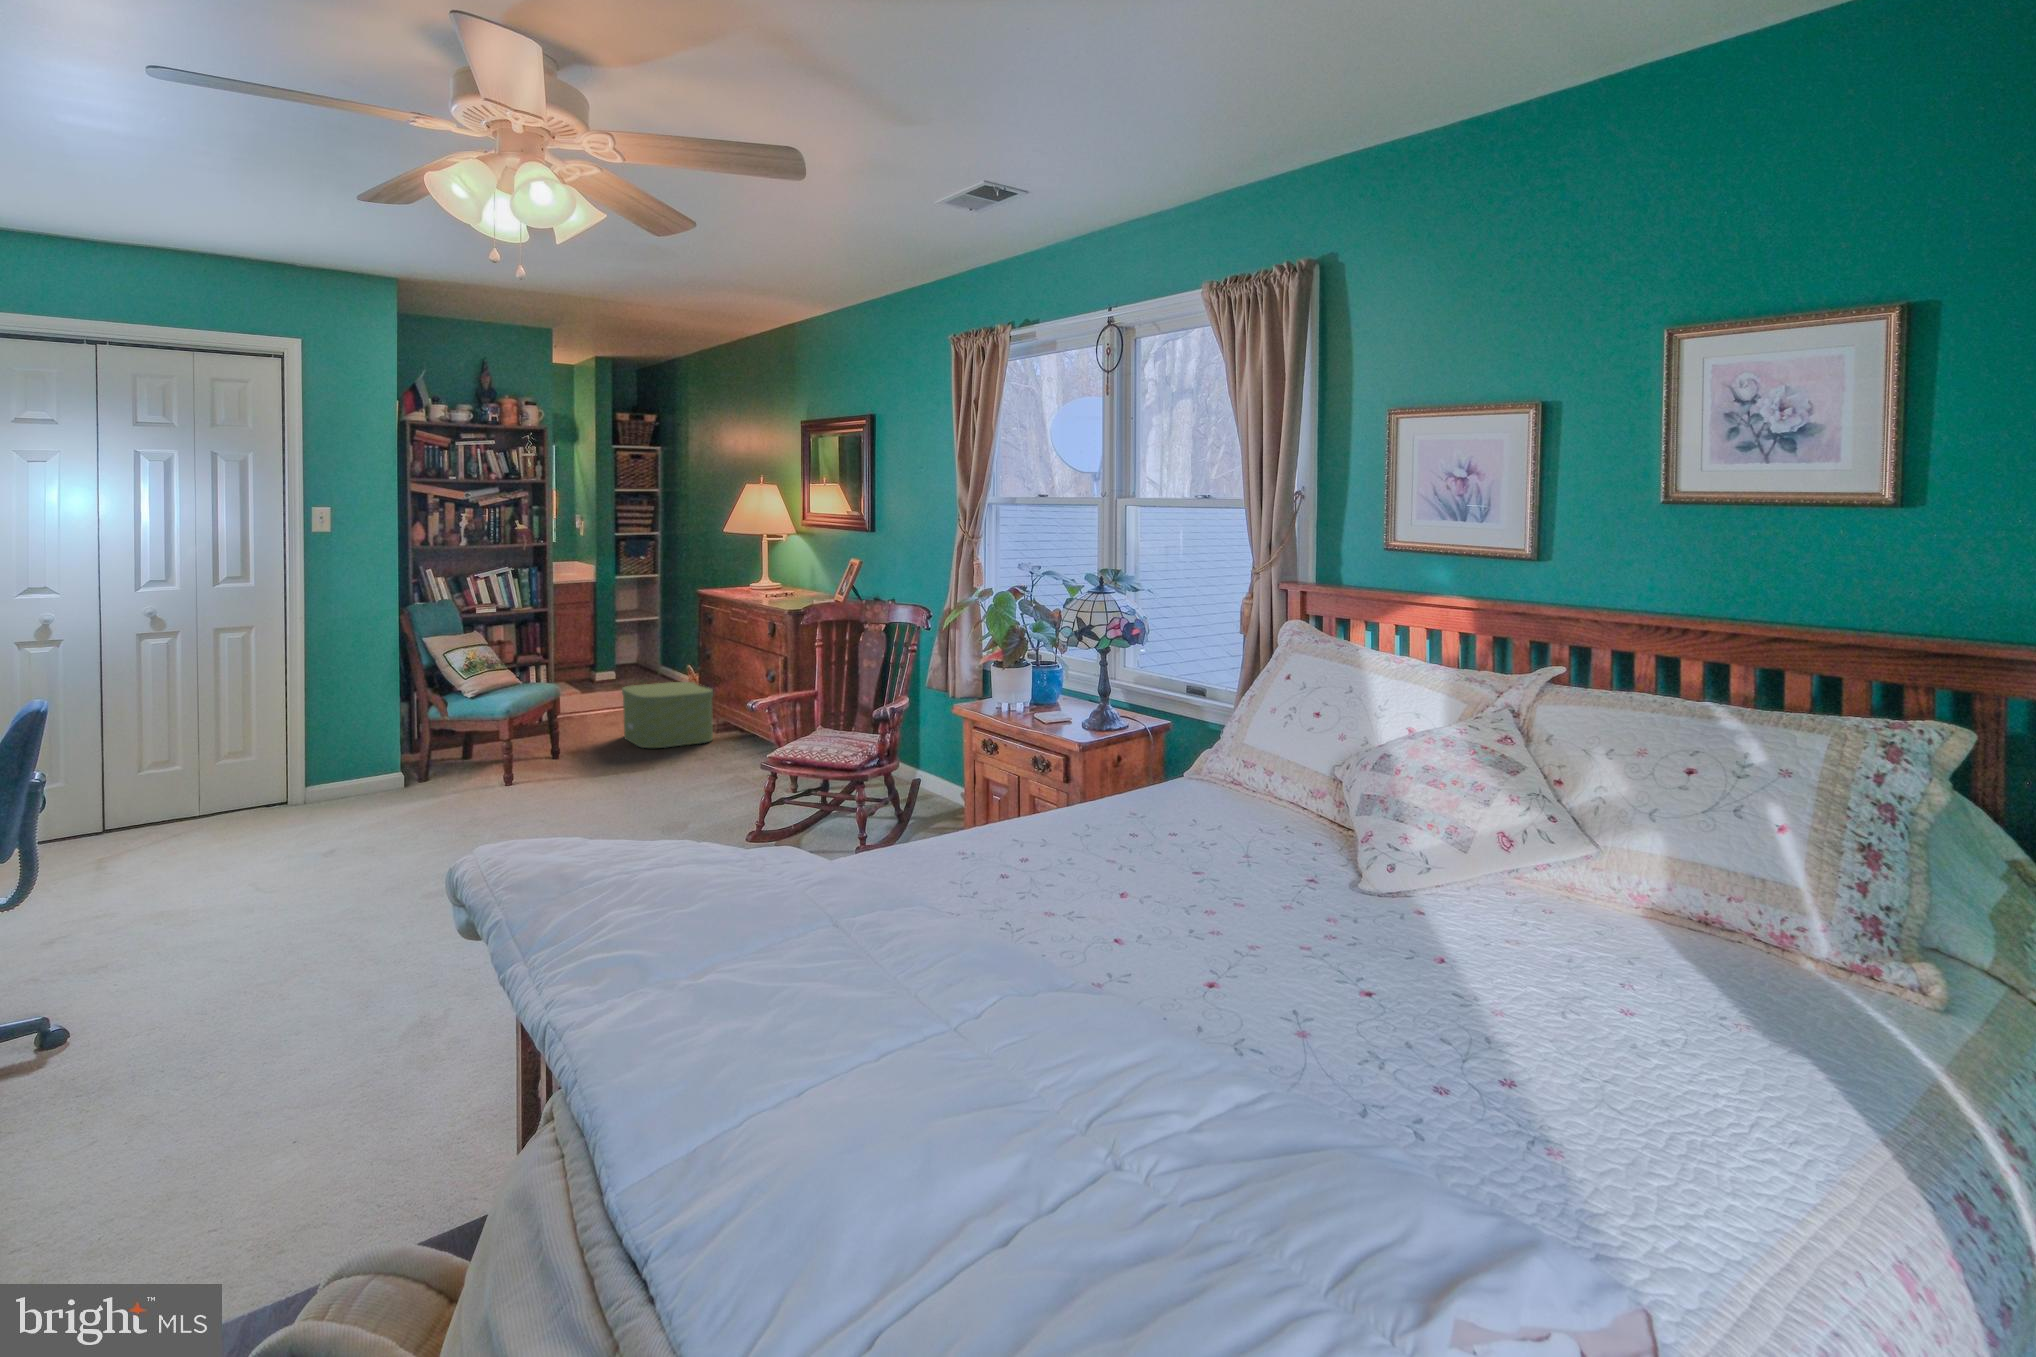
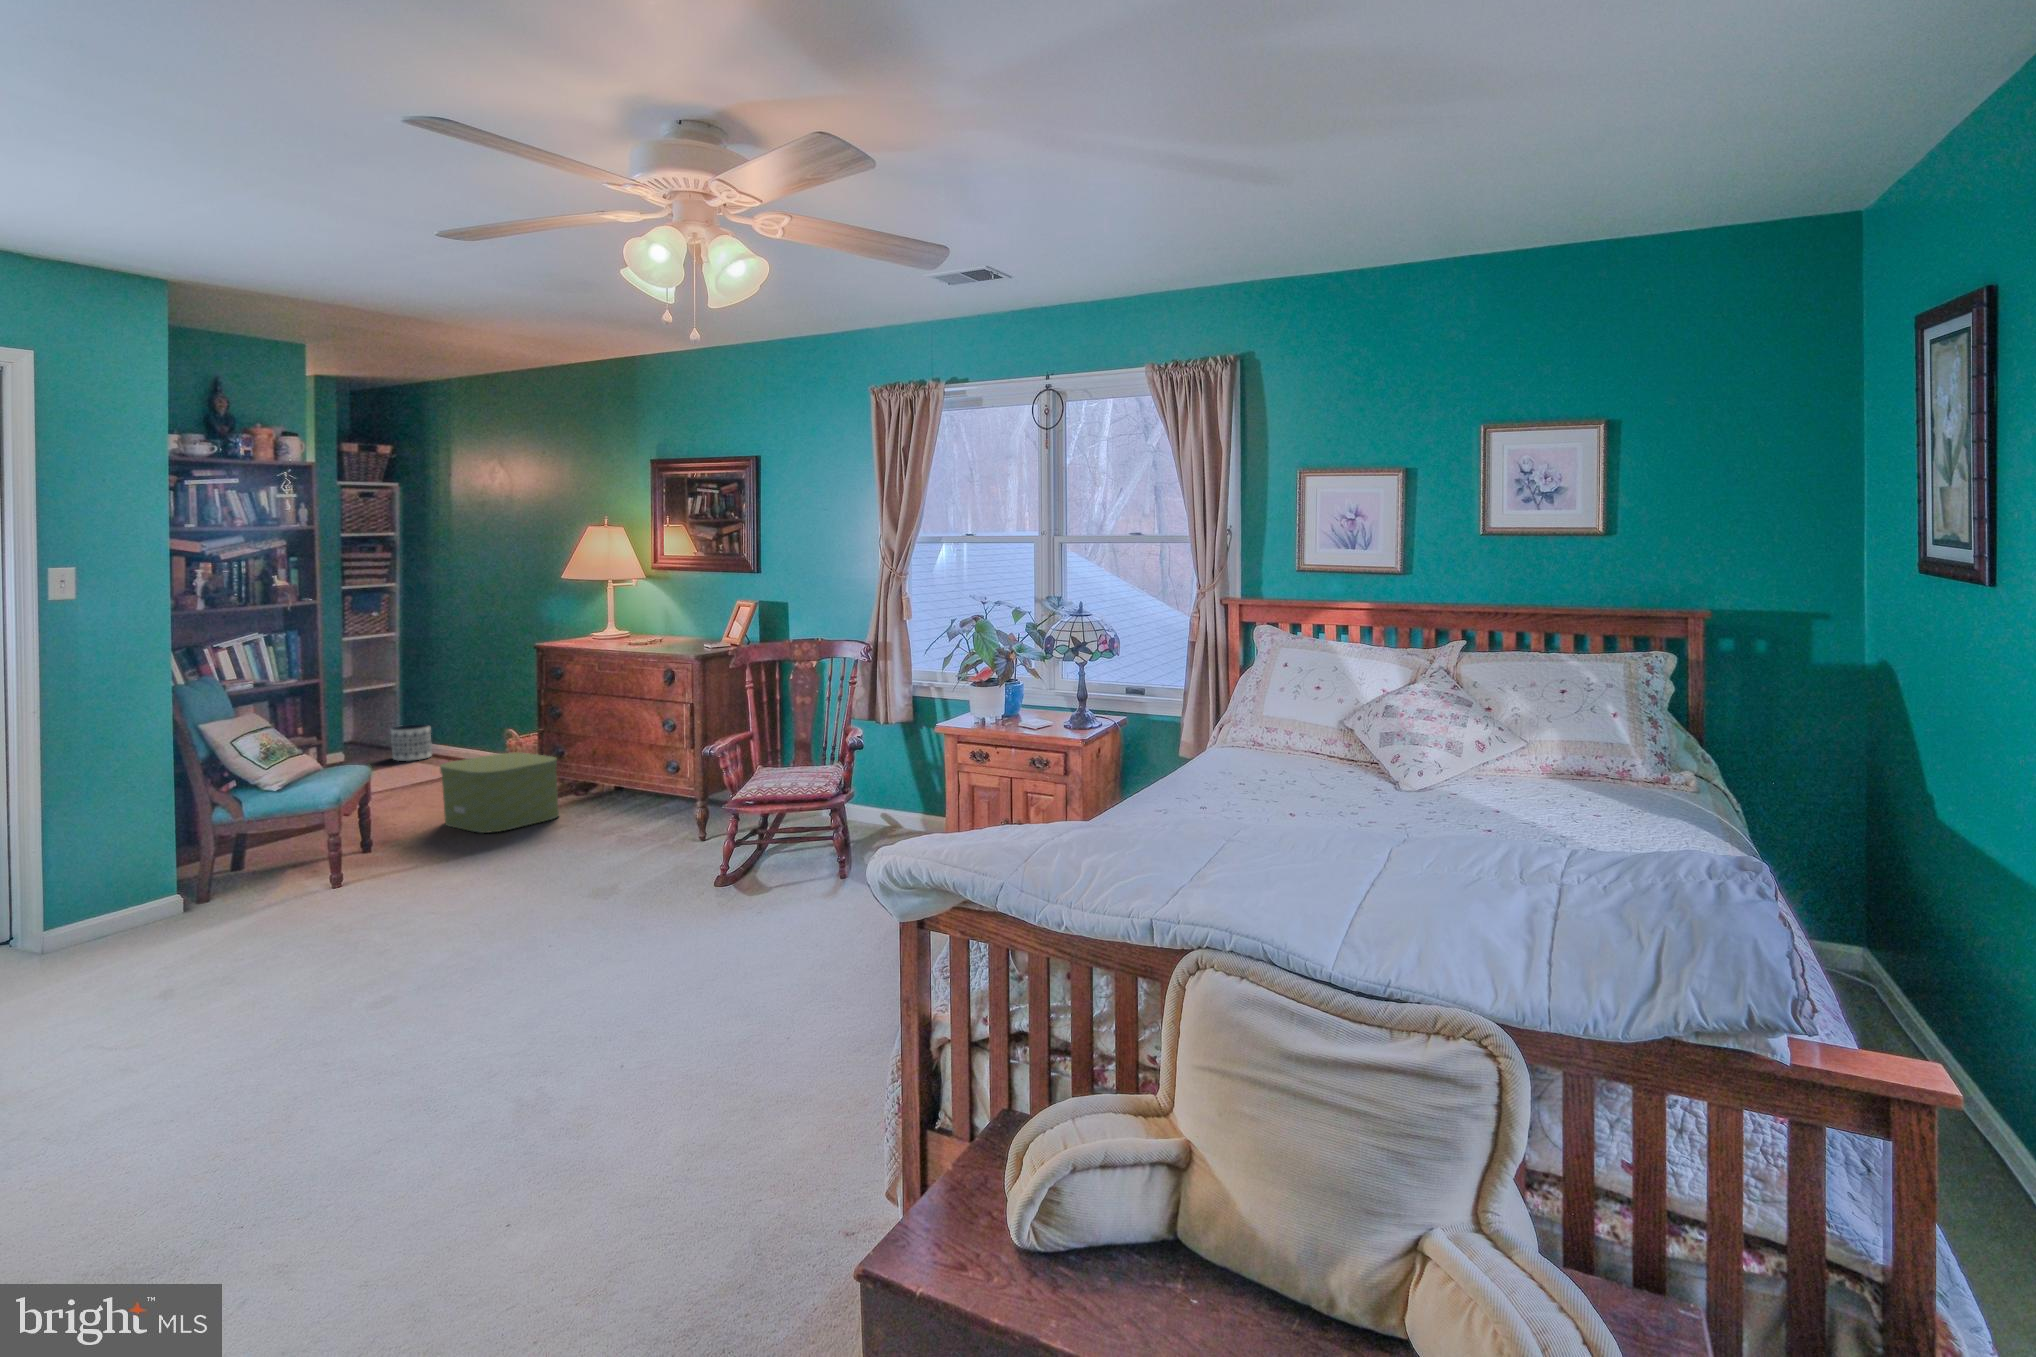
planter: none [640,651,671,681] -> present [390,724,432,761]

